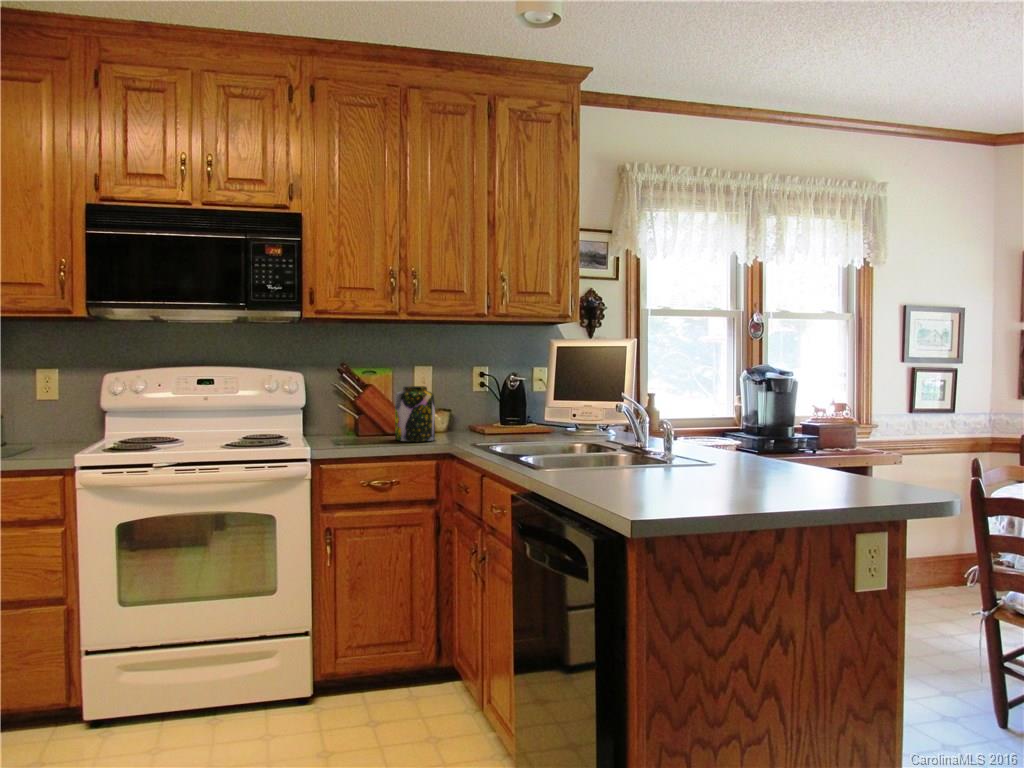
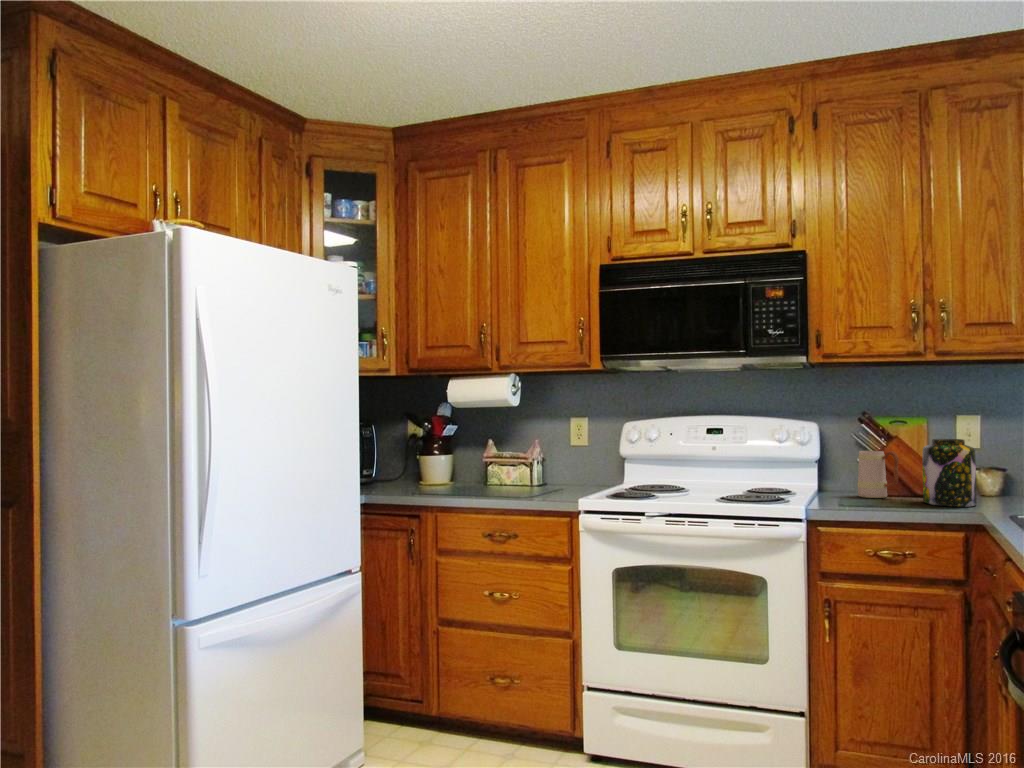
mug: none [341,398,375,439] -> present [858,451,899,498]

